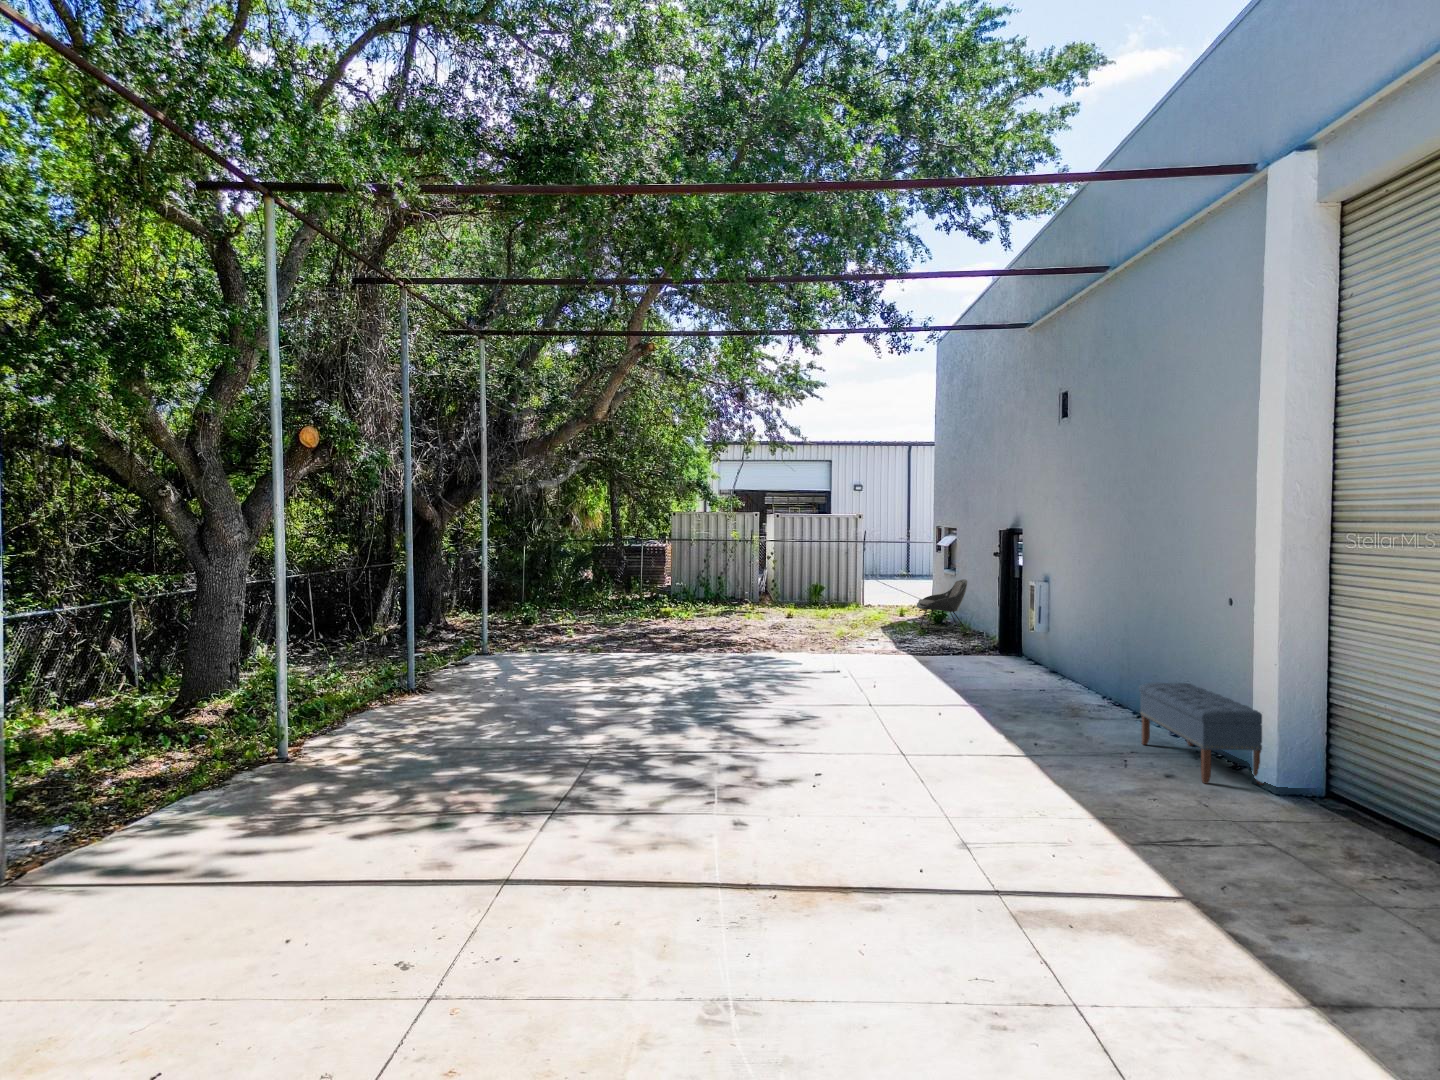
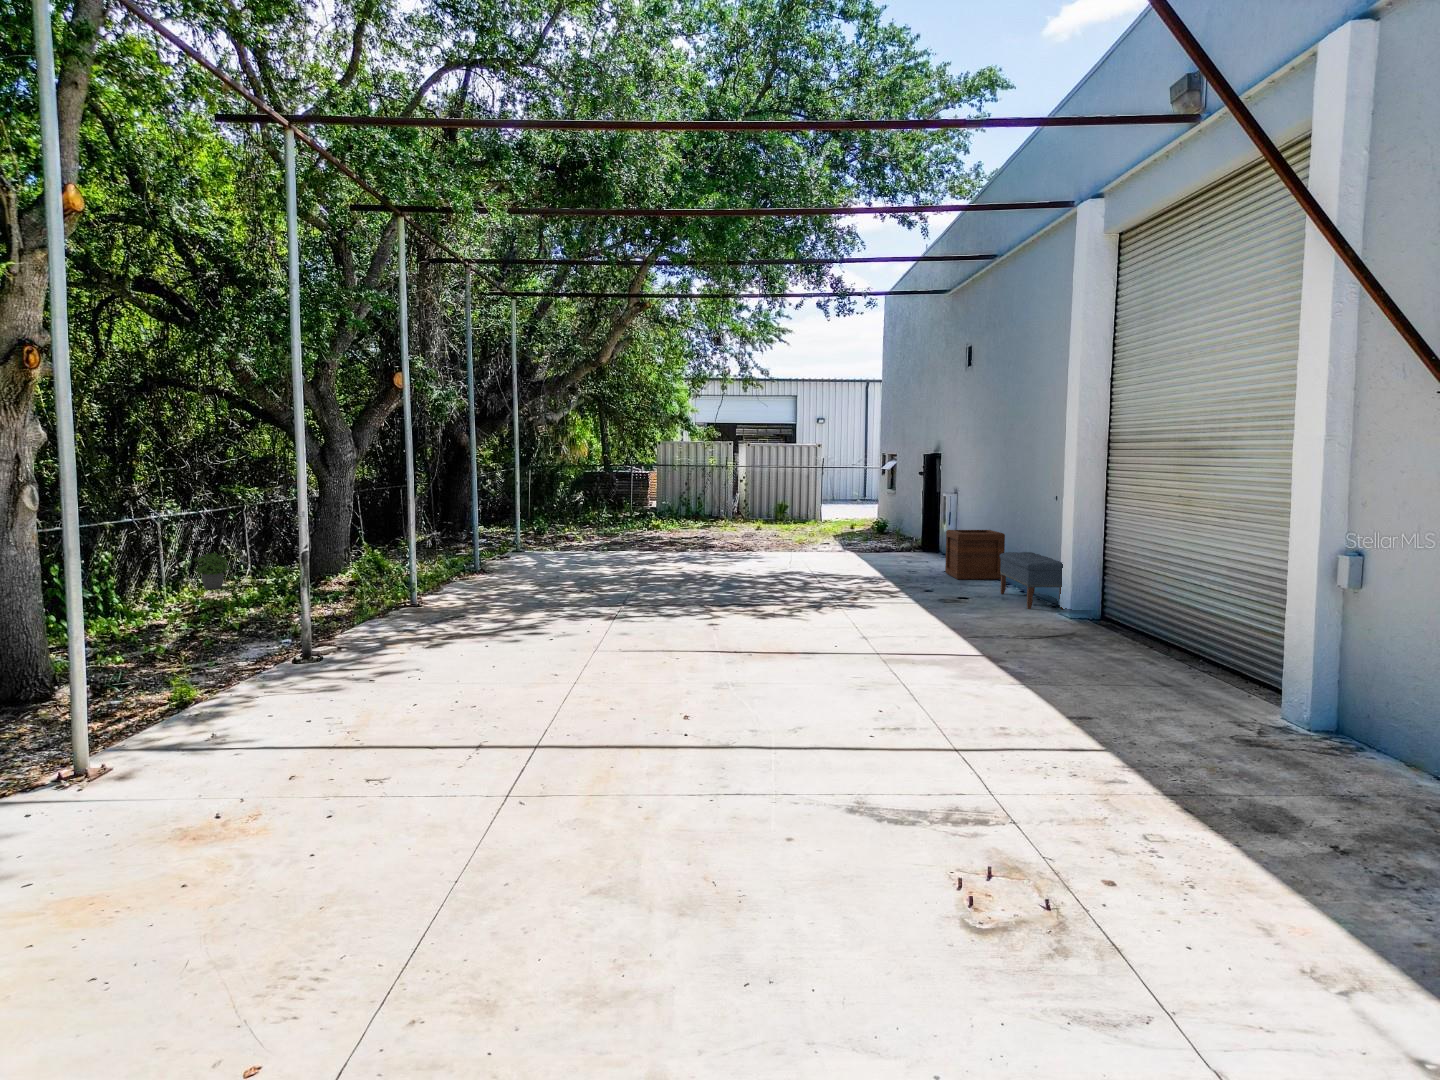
lounge chair: present [917,579,967,634] -> none [864,495,904,539]
wooden crate: none [1043,638,1131,712] -> present [945,530,1005,580]
potted plant: none [36,664,87,714] -> present [194,552,231,589]

